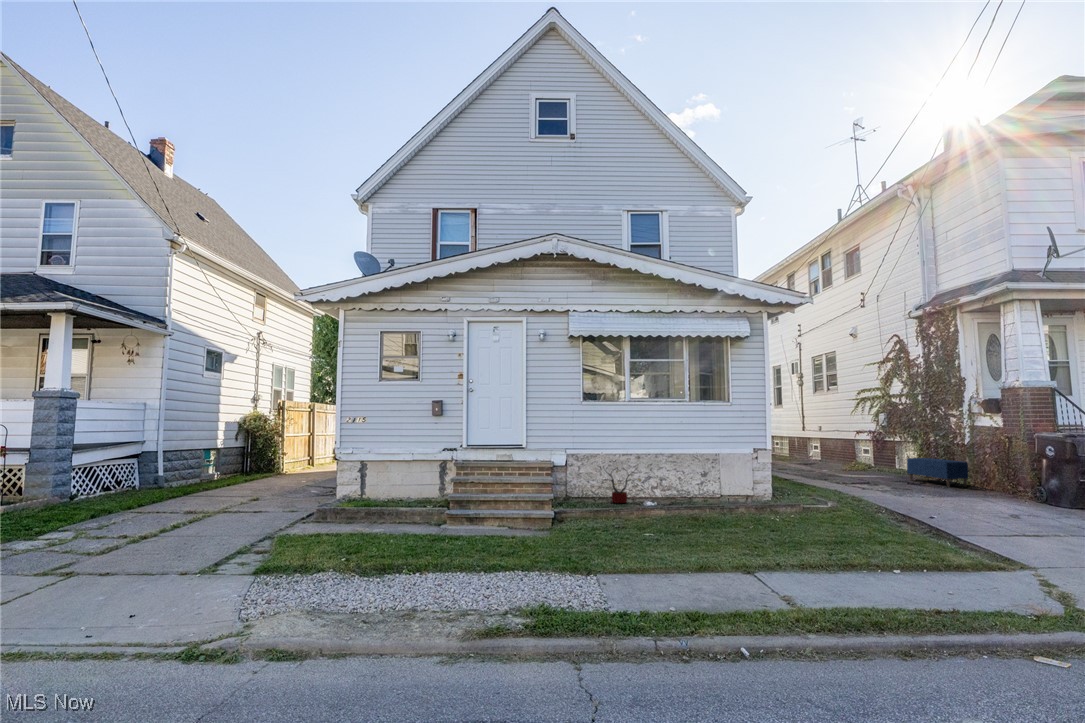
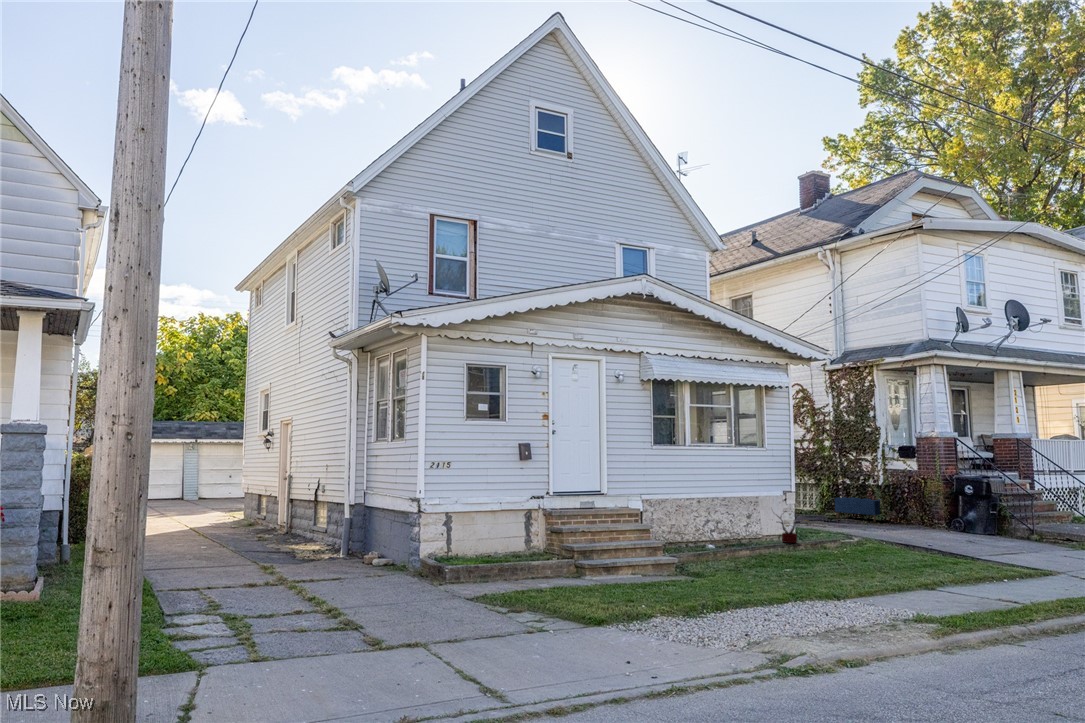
decorative plant: present [606,468,641,503] -> present [777,511,799,543]

